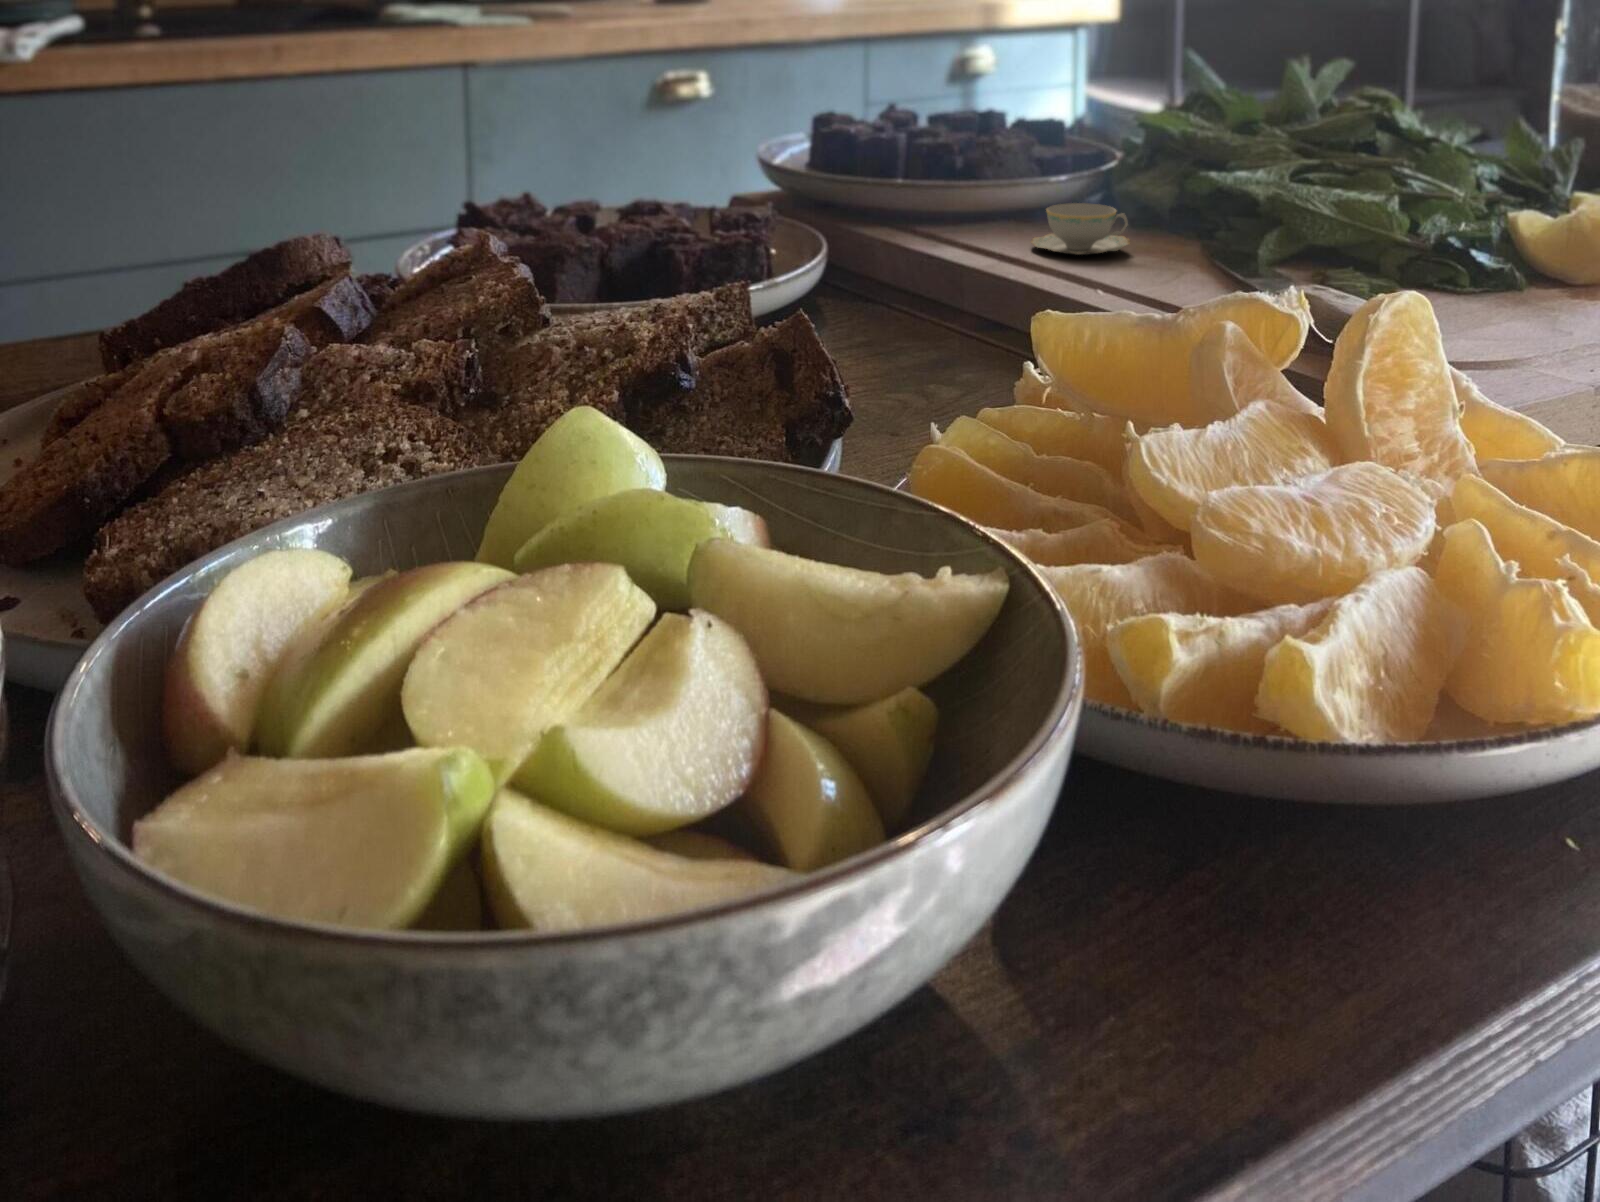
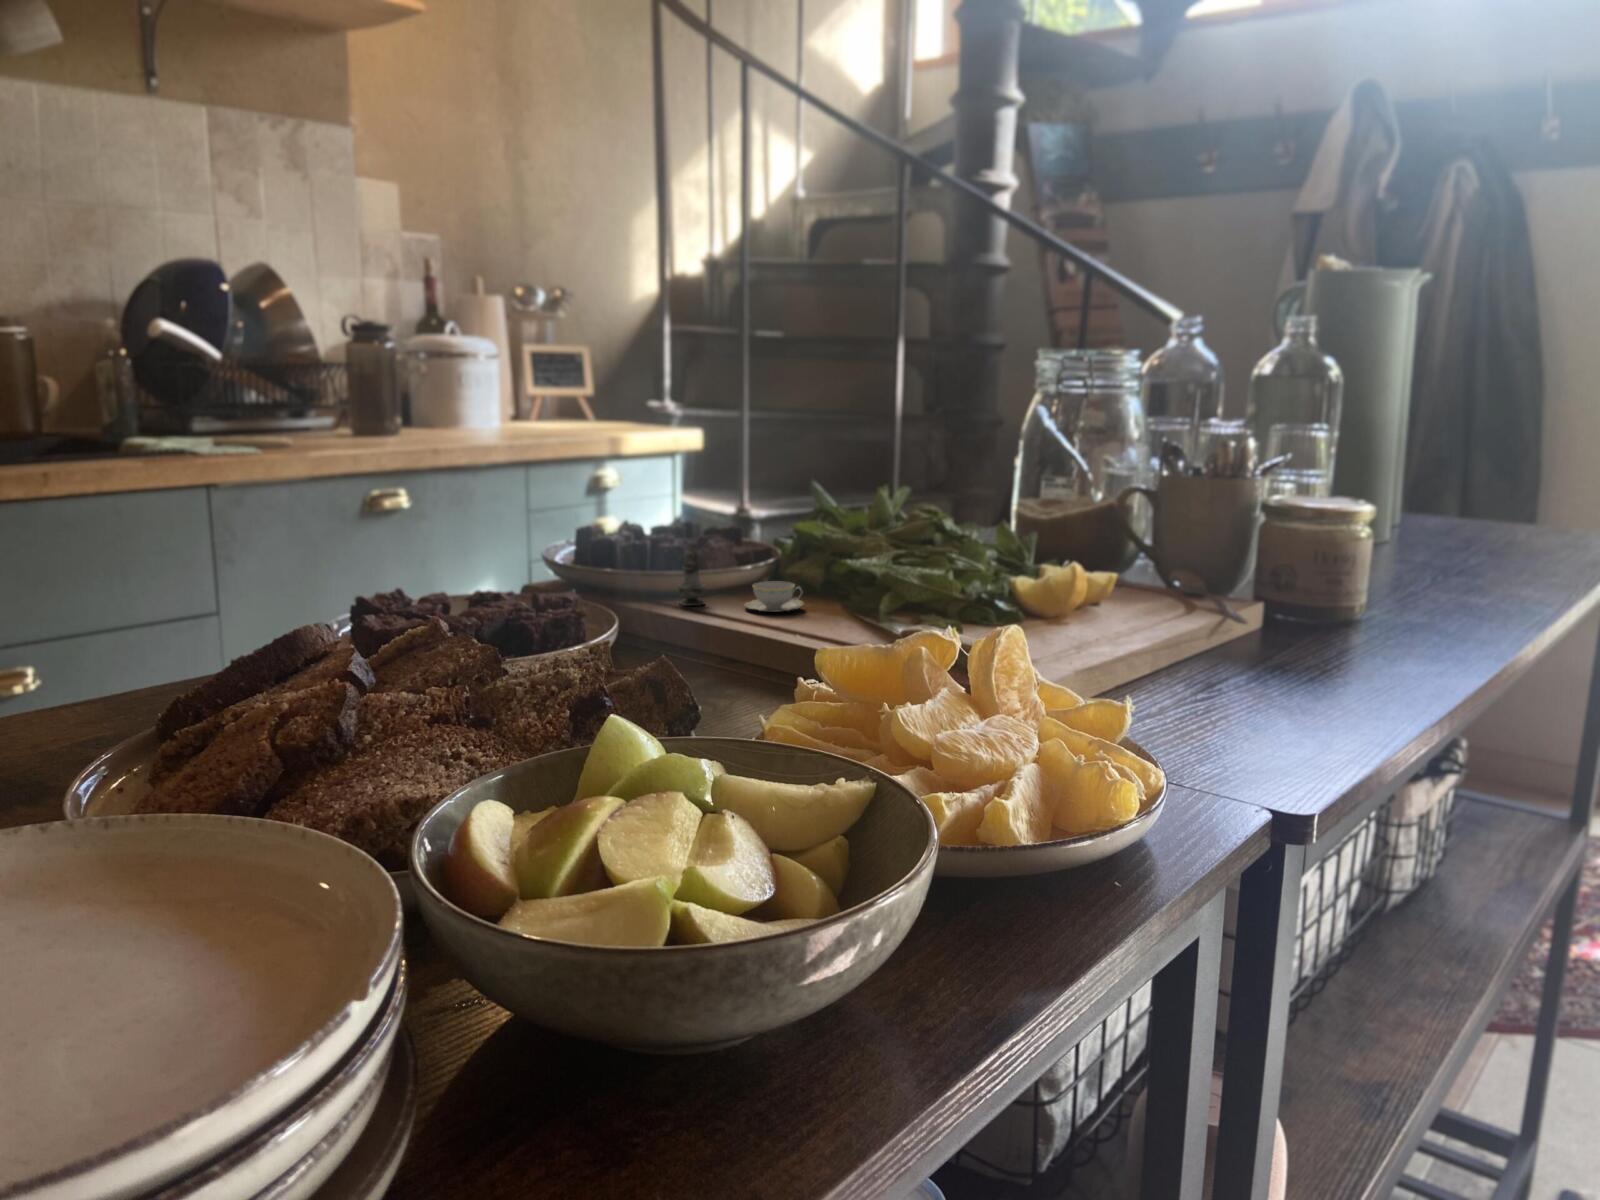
salt shaker: none [928,137,975,239] -> present [678,546,705,606]

